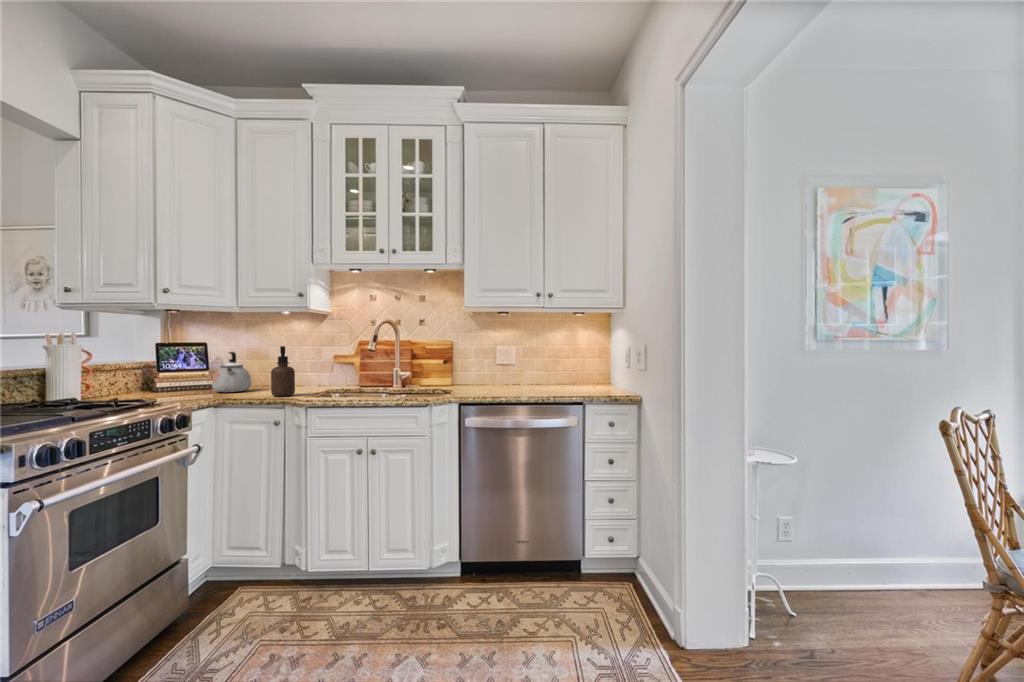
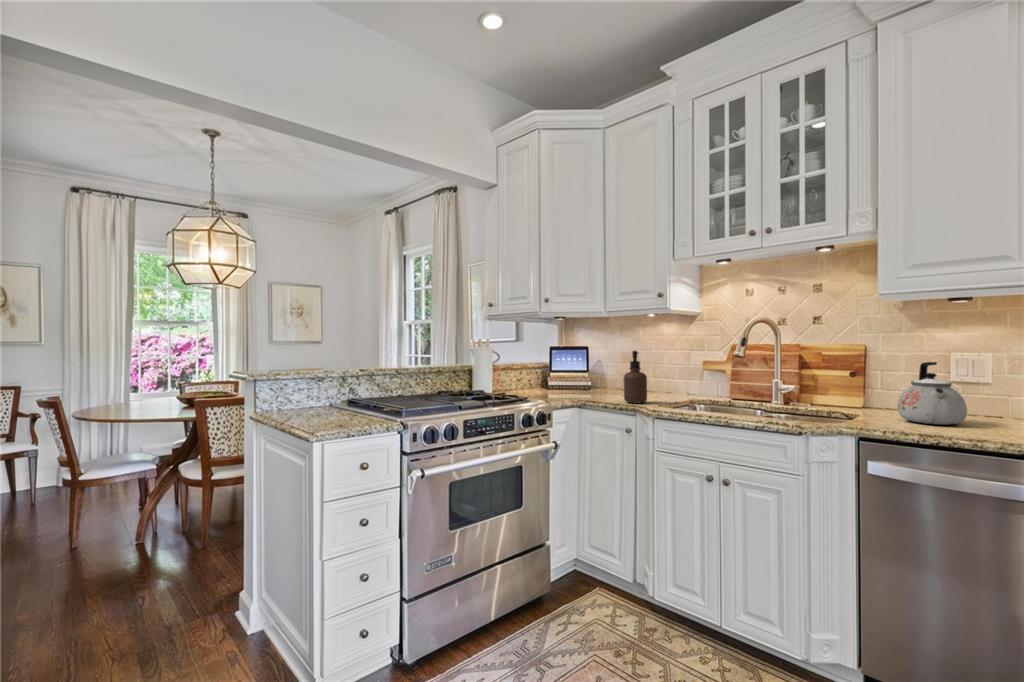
kettle: present [212,352,251,393] -> present [897,362,967,425]

